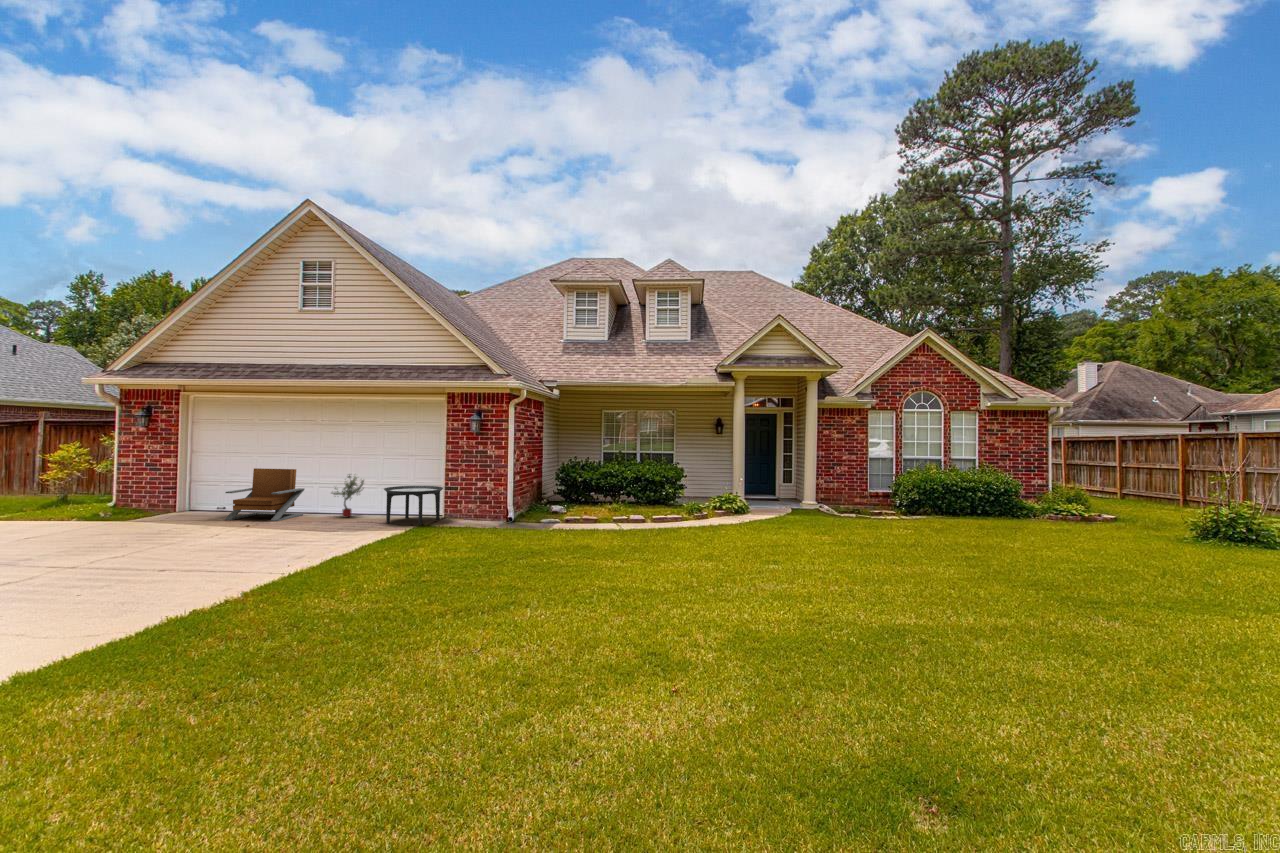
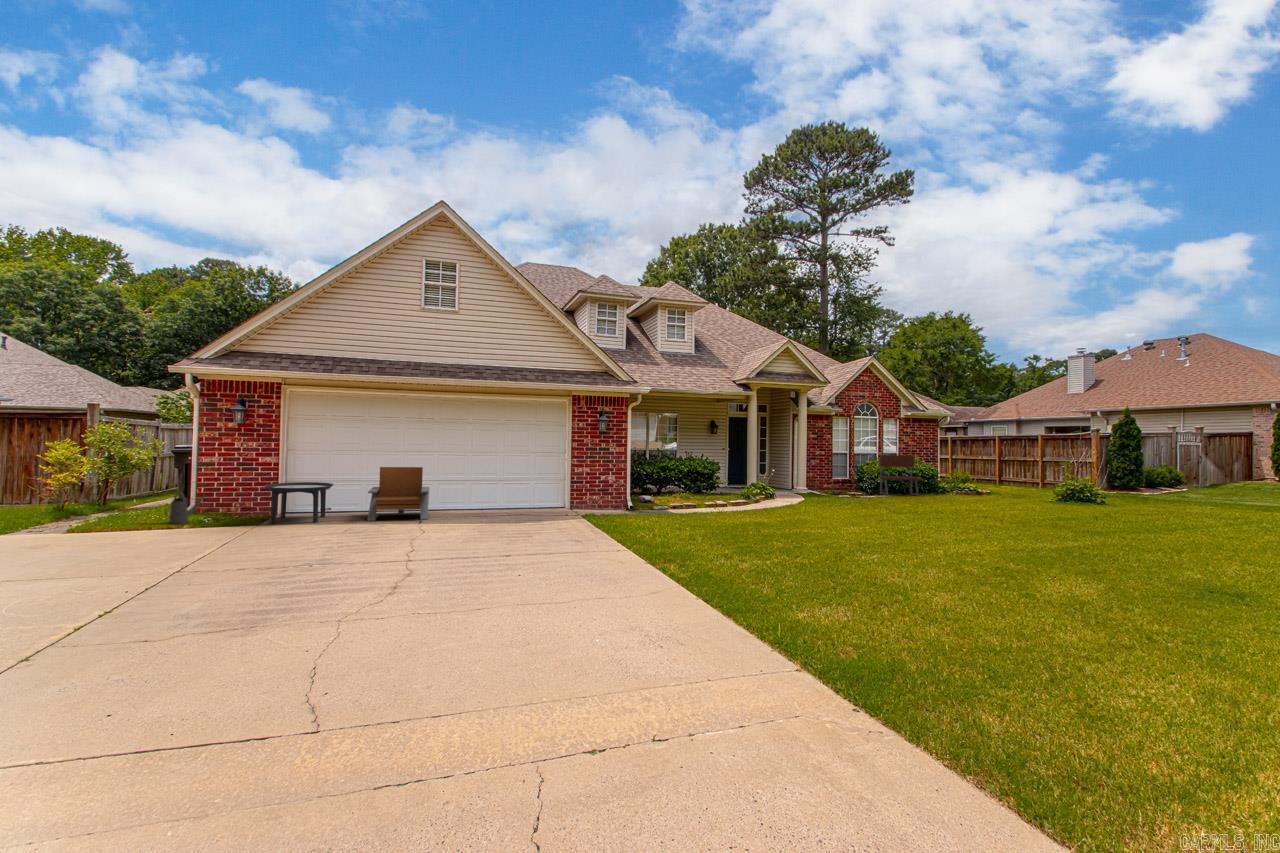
bench: none [914,460,970,518] -> present [879,455,923,496]
potted tree: present [332,474,364,517] -> none [462,471,498,514]
round table: present [384,486,443,525] -> present [265,482,333,523]
watering can: none [77,488,120,515] -> present [165,492,205,524]

